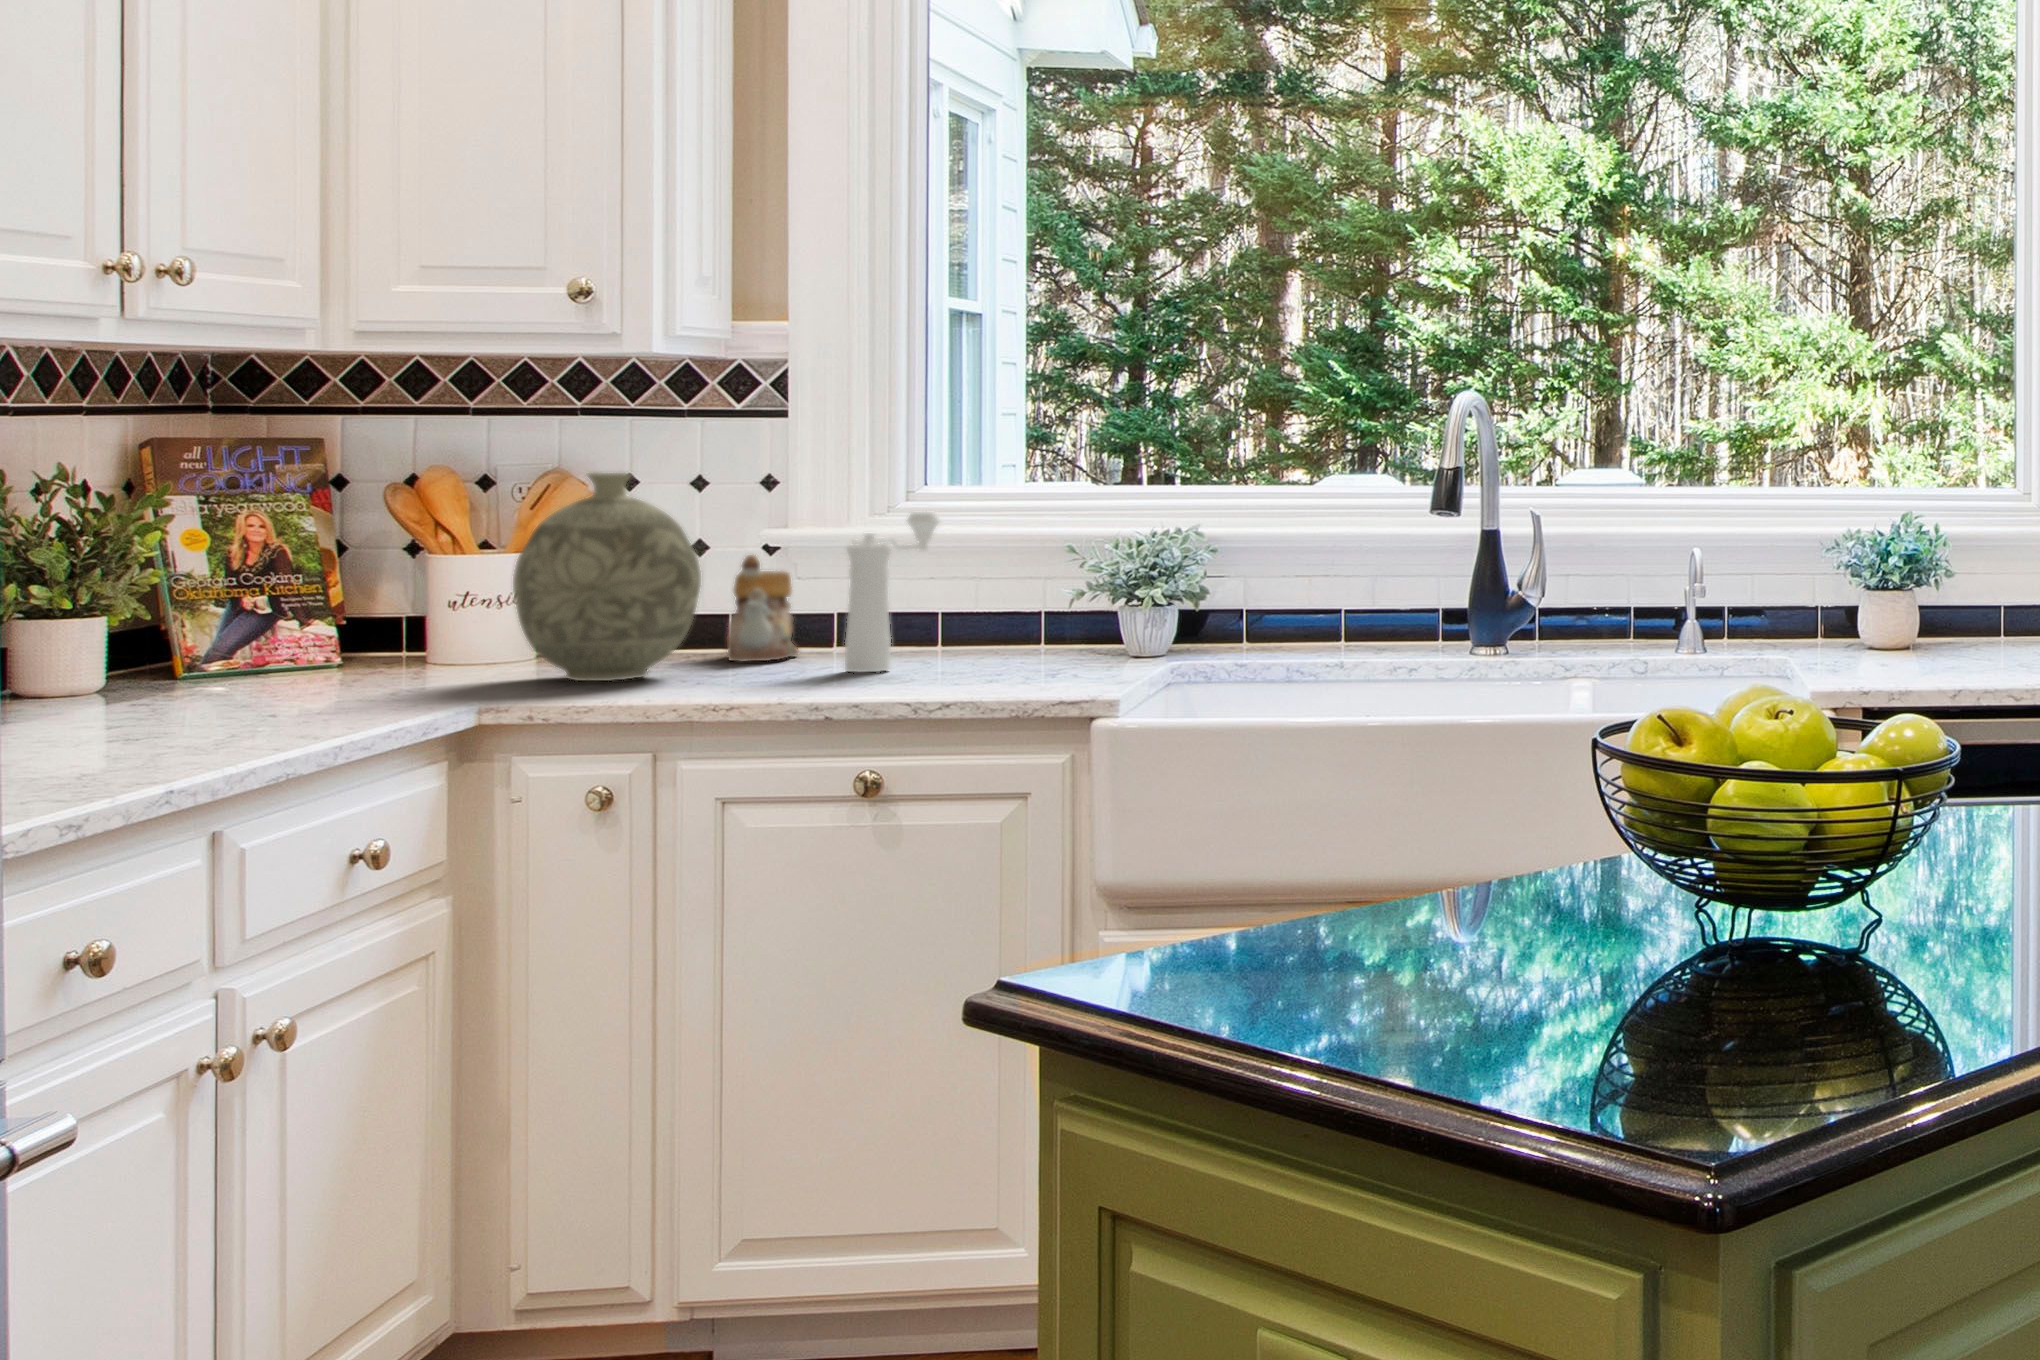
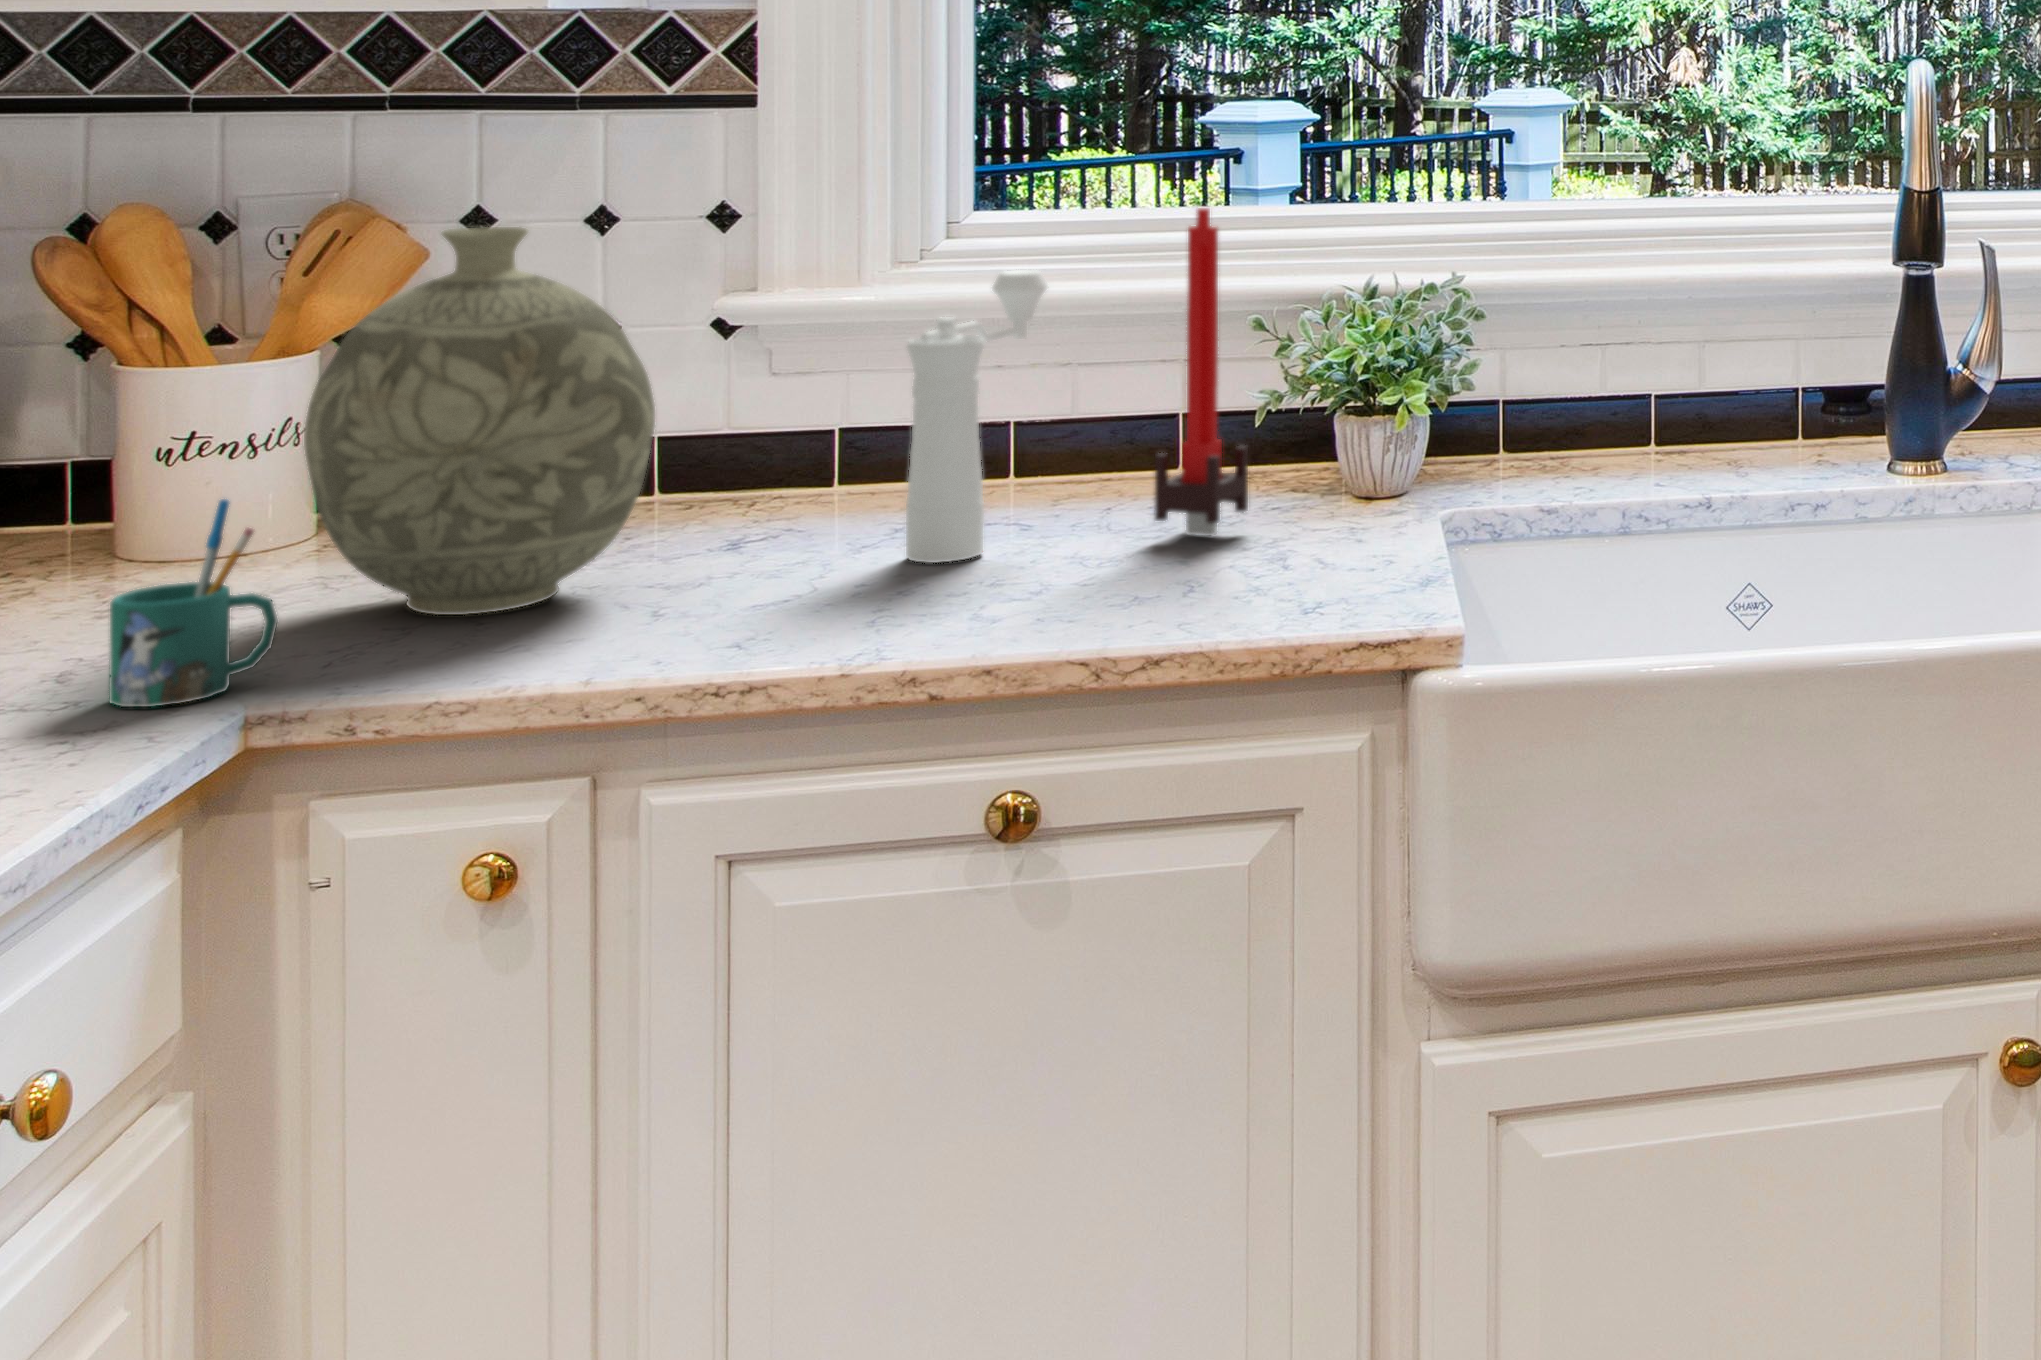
candle: none [992,474,1051,668] -> present [1154,208,1248,536]
teapot: present [727,555,798,662] -> none [670,345,791,537]
mug: none [406,602,490,701] -> present [109,499,277,707]

